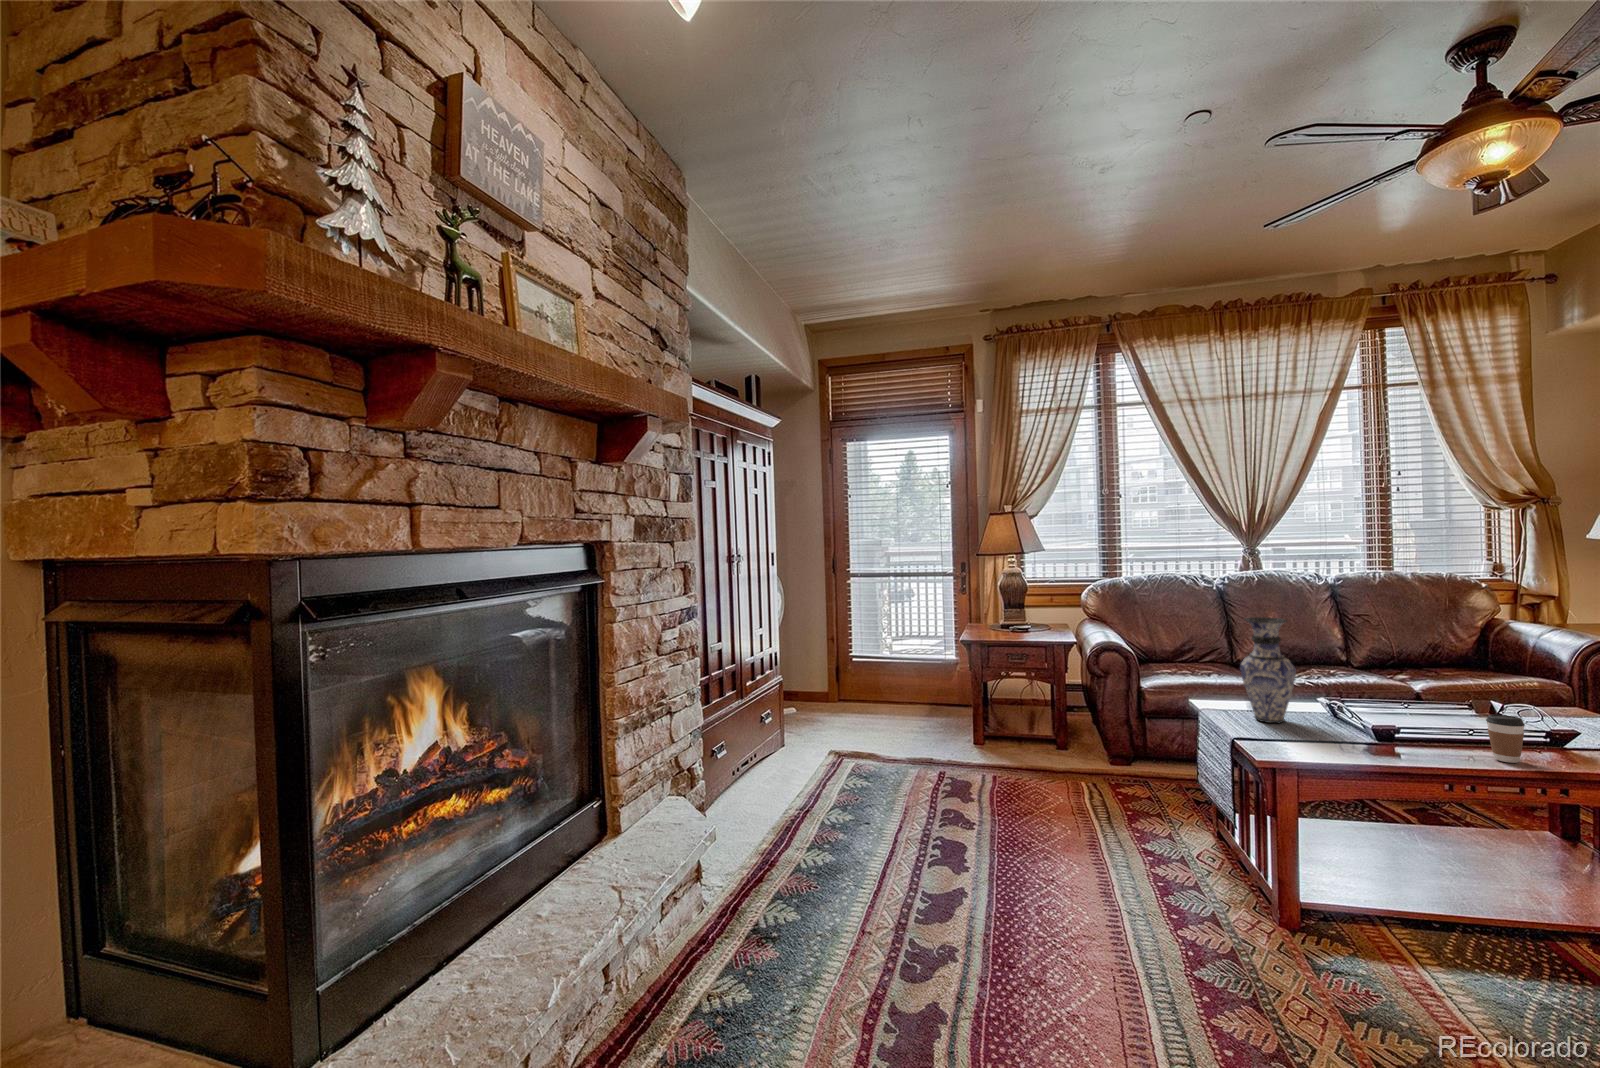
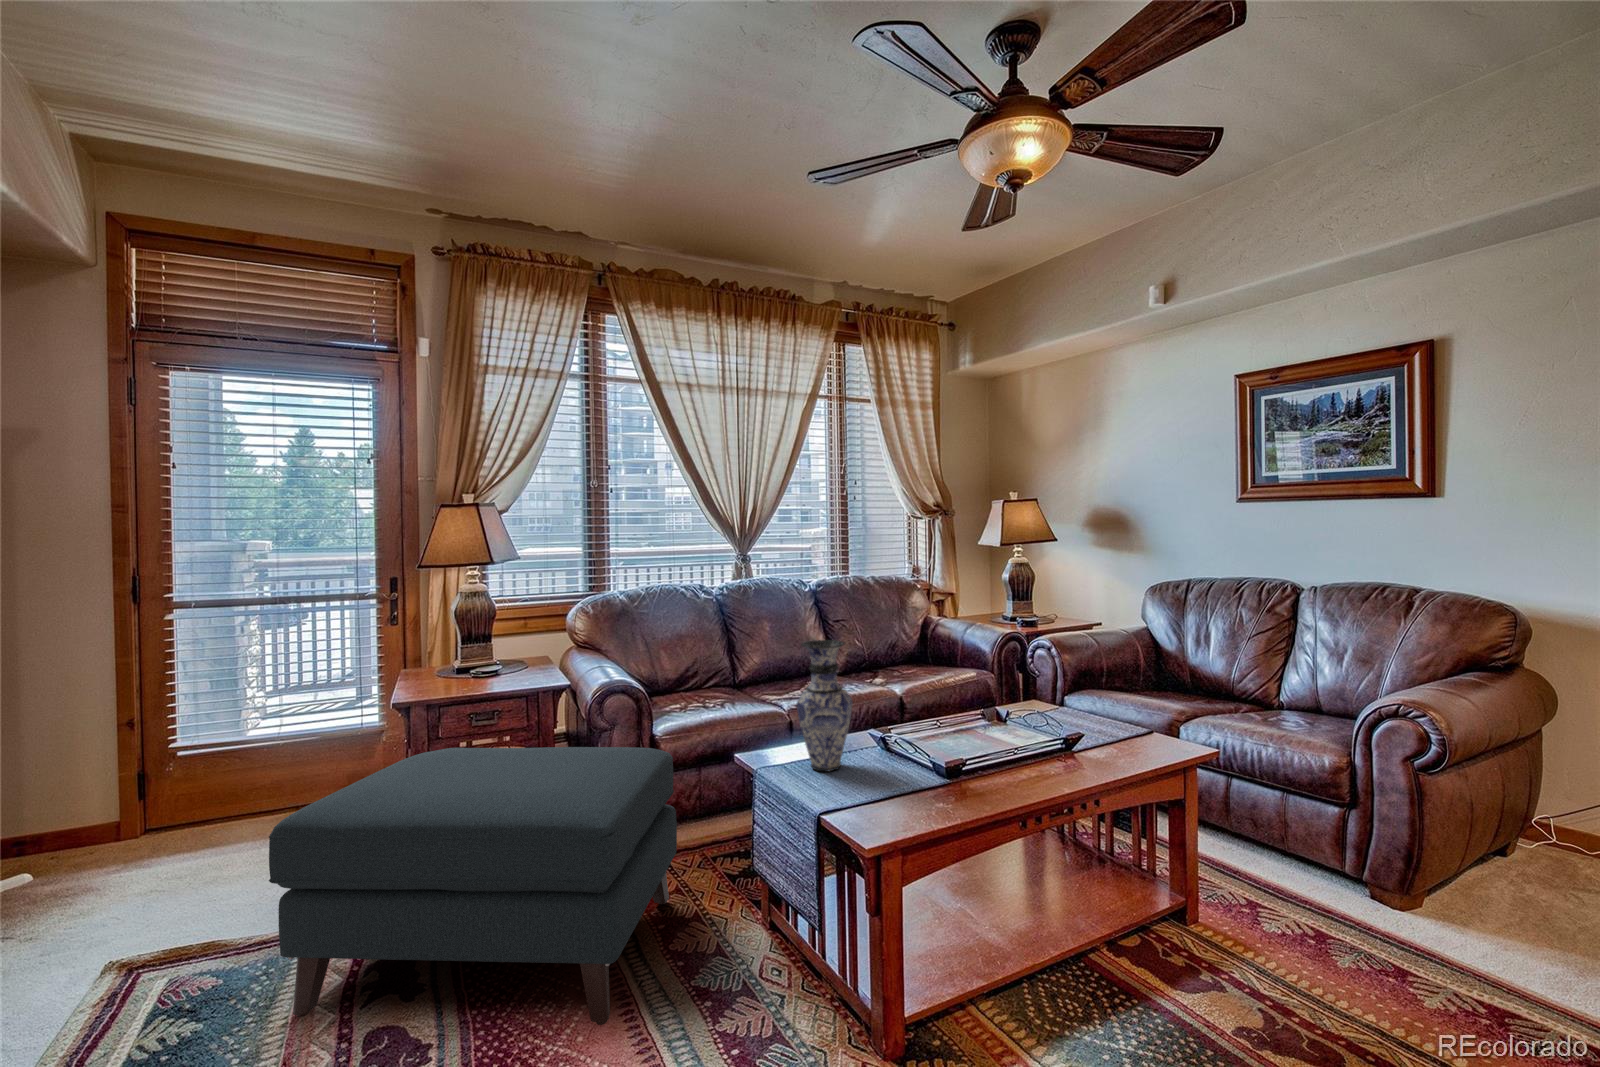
ottoman: none [897,669,1146,847] -> present [269,747,677,1025]
coffee cup: present [1486,715,1525,763] -> none [1026,728,1055,778]

